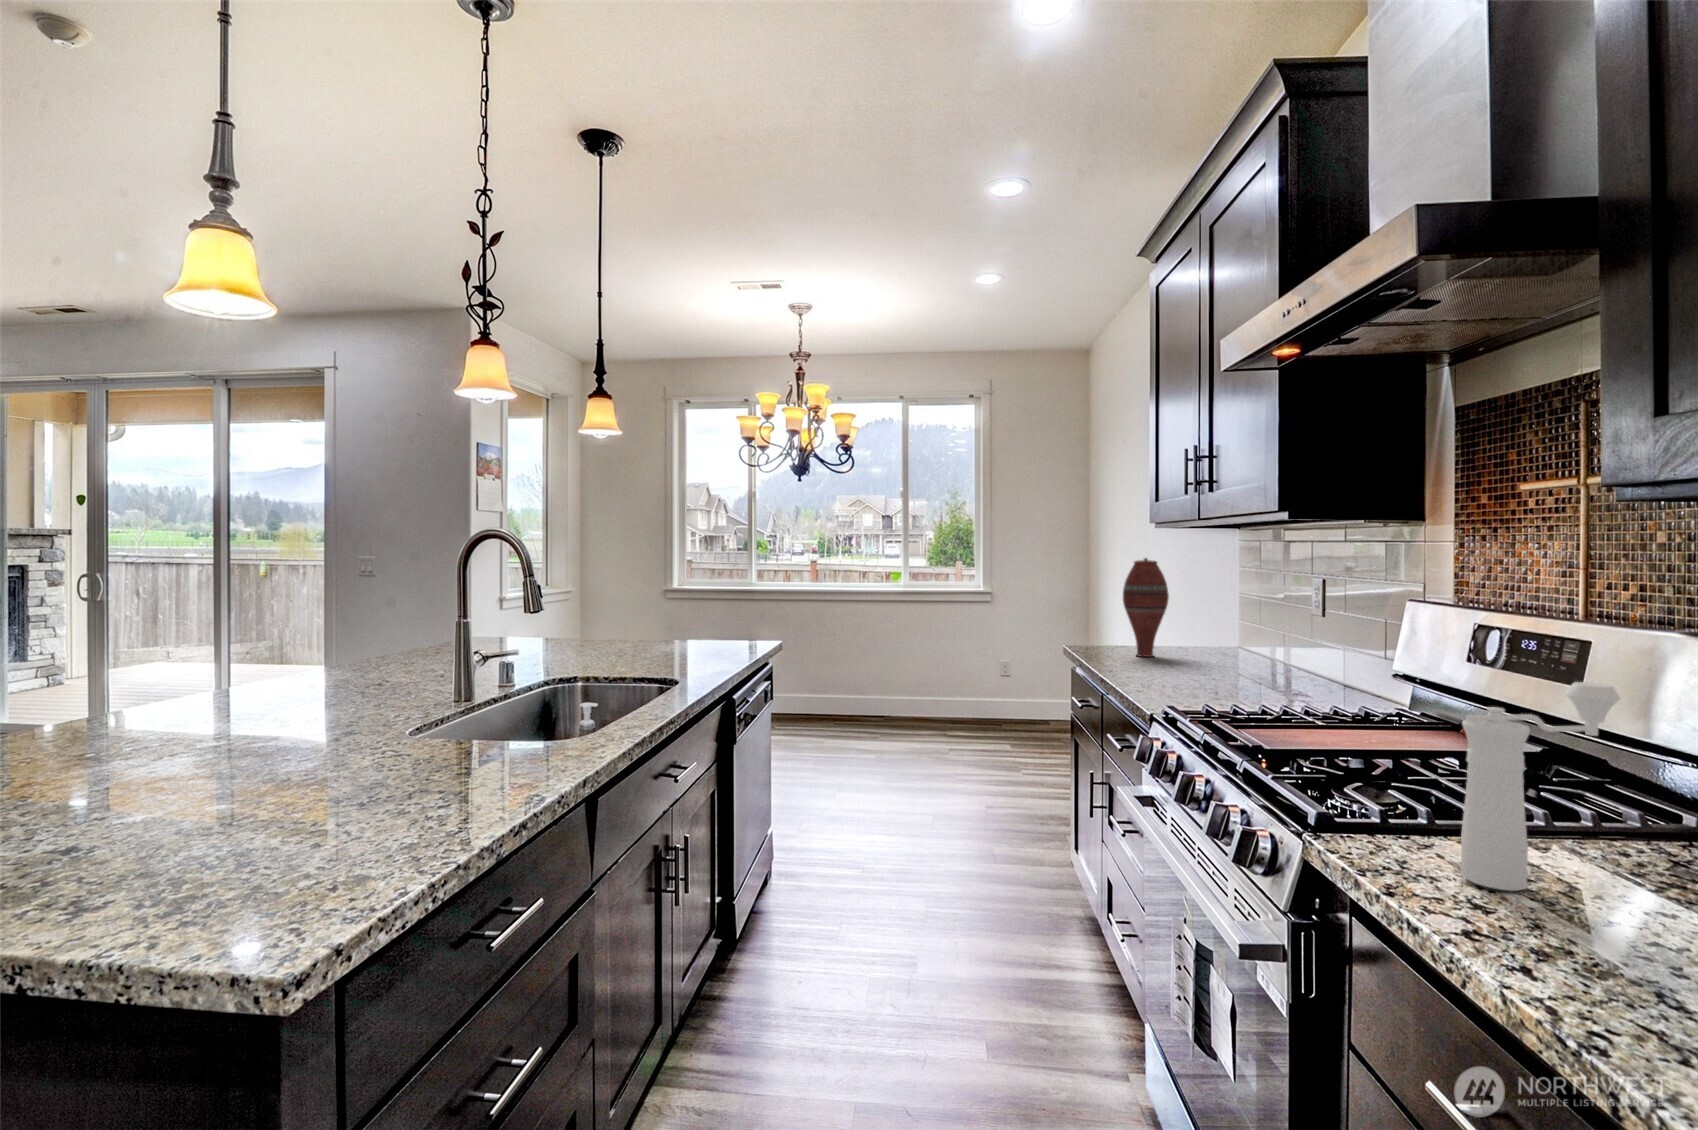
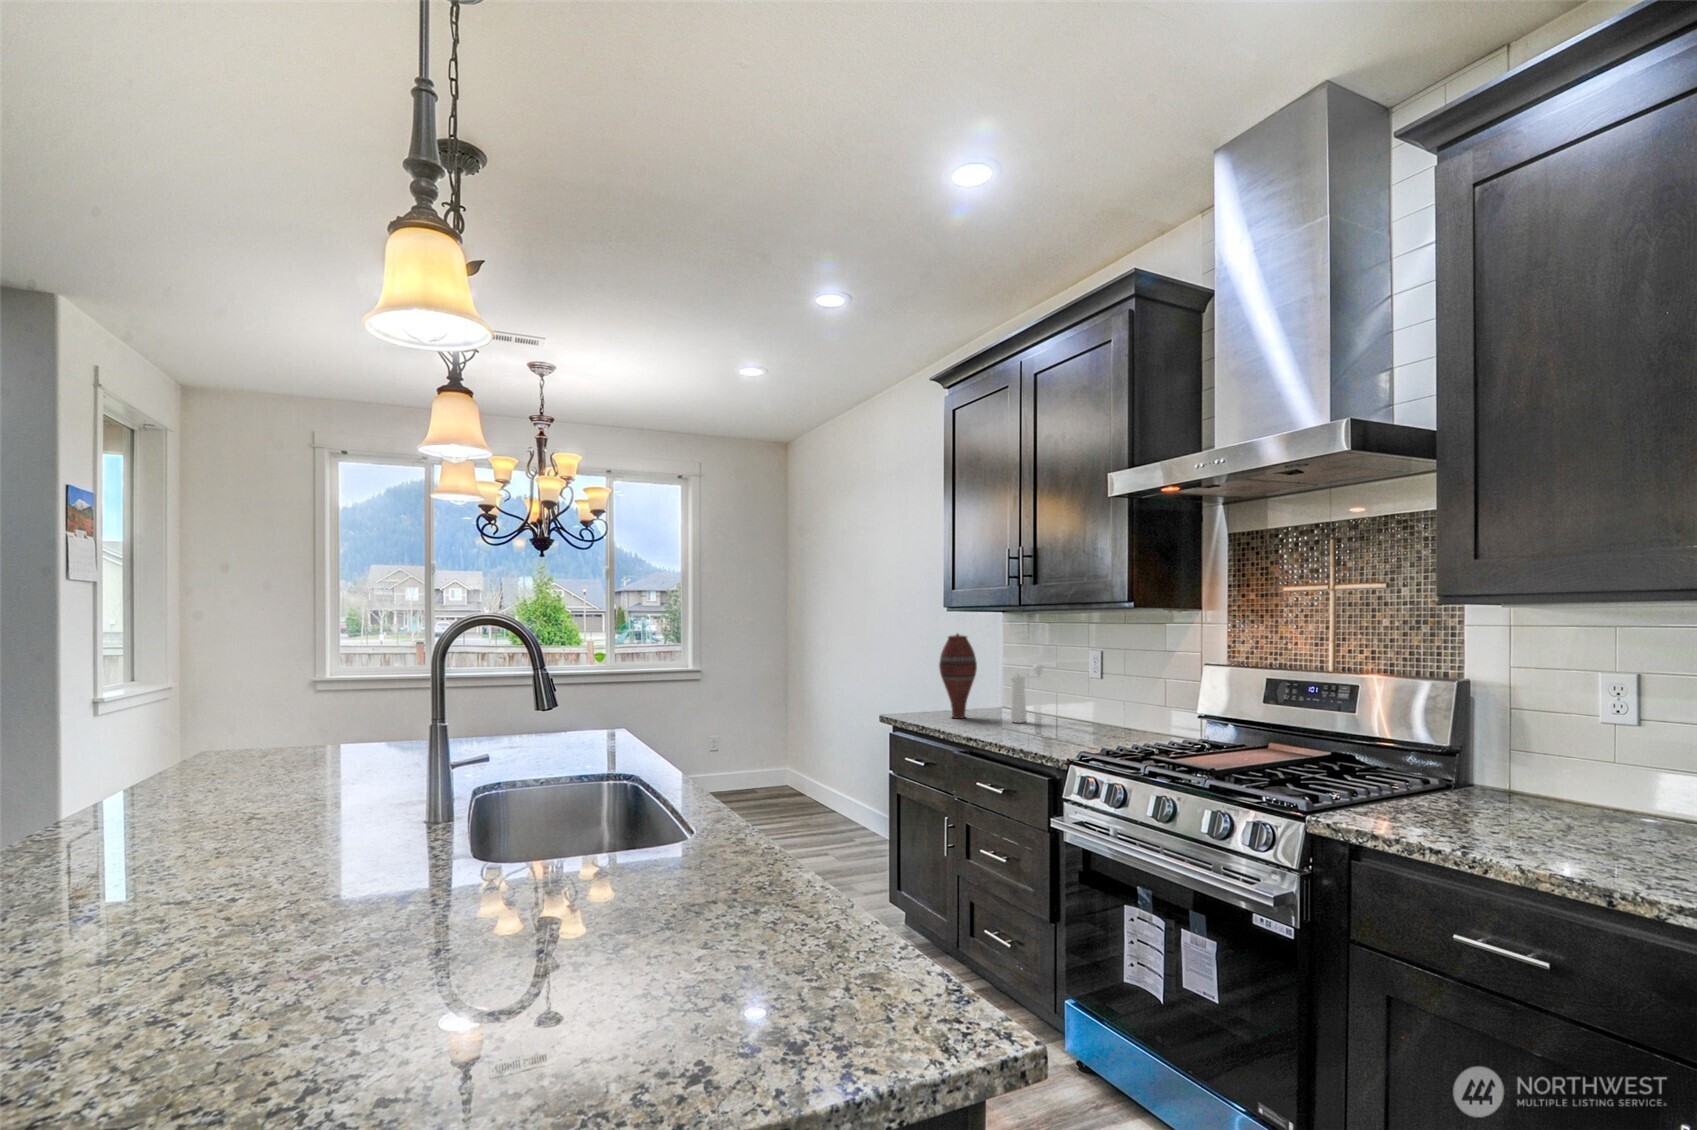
pepper mill: present [1461,682,1620,891] -> present [1011,664,1044,723]

